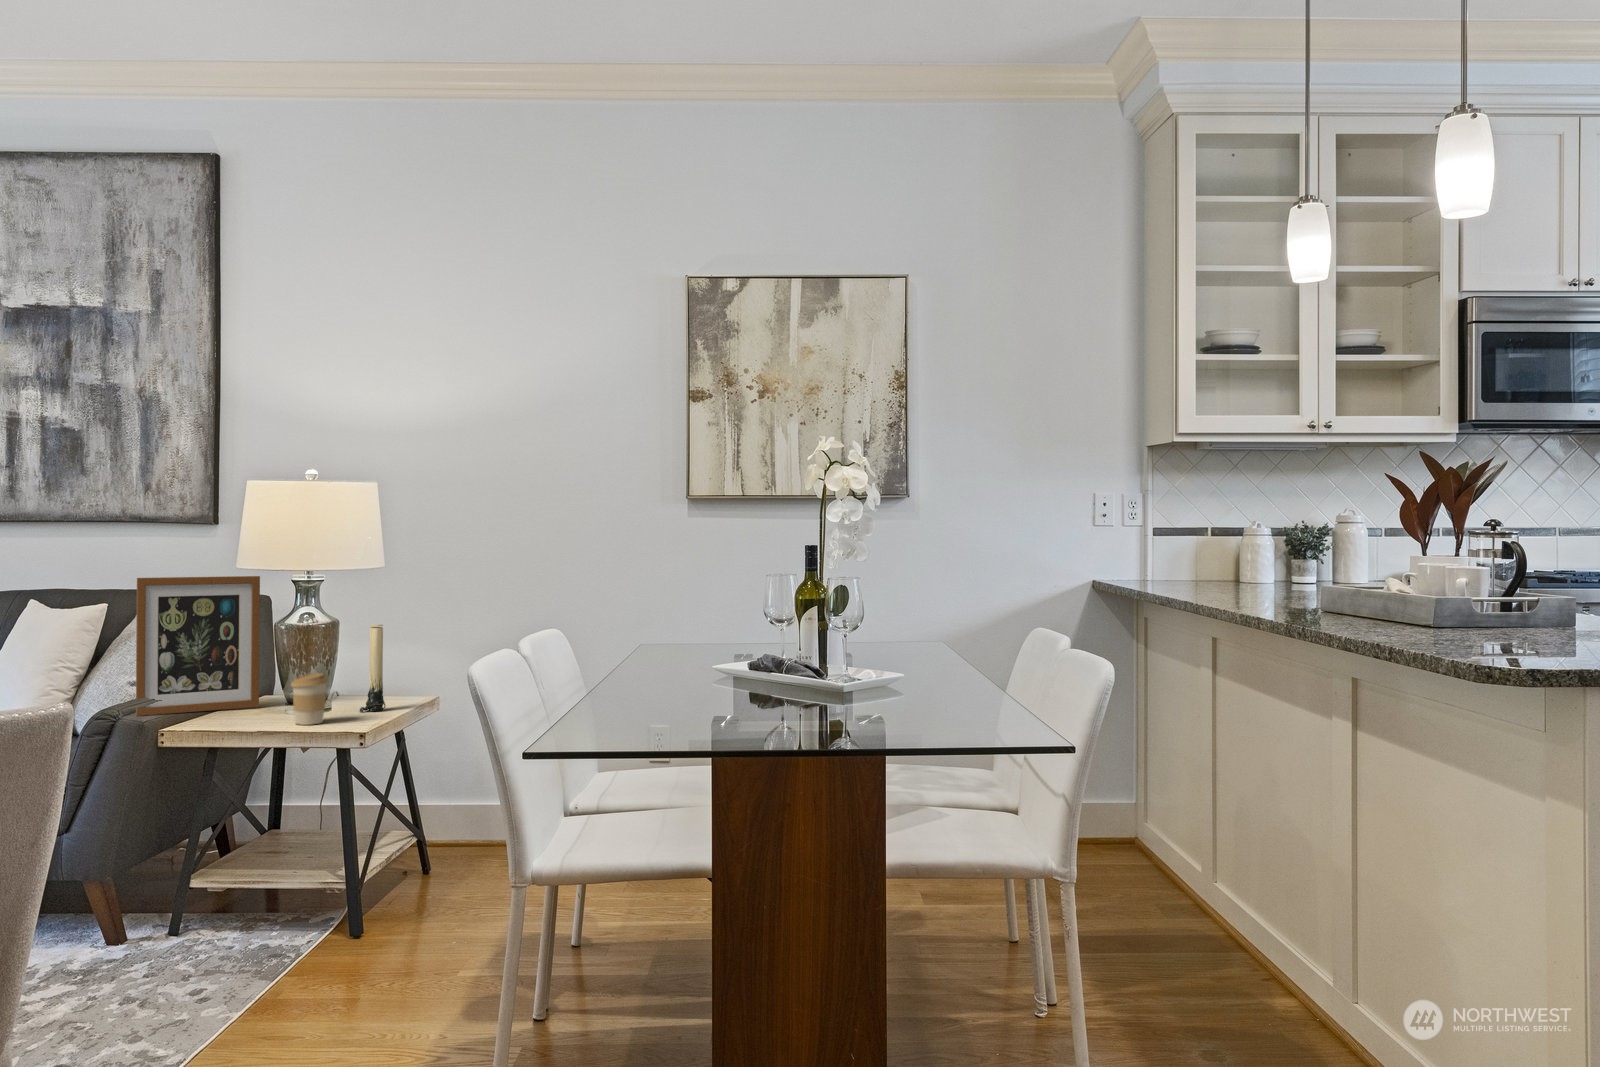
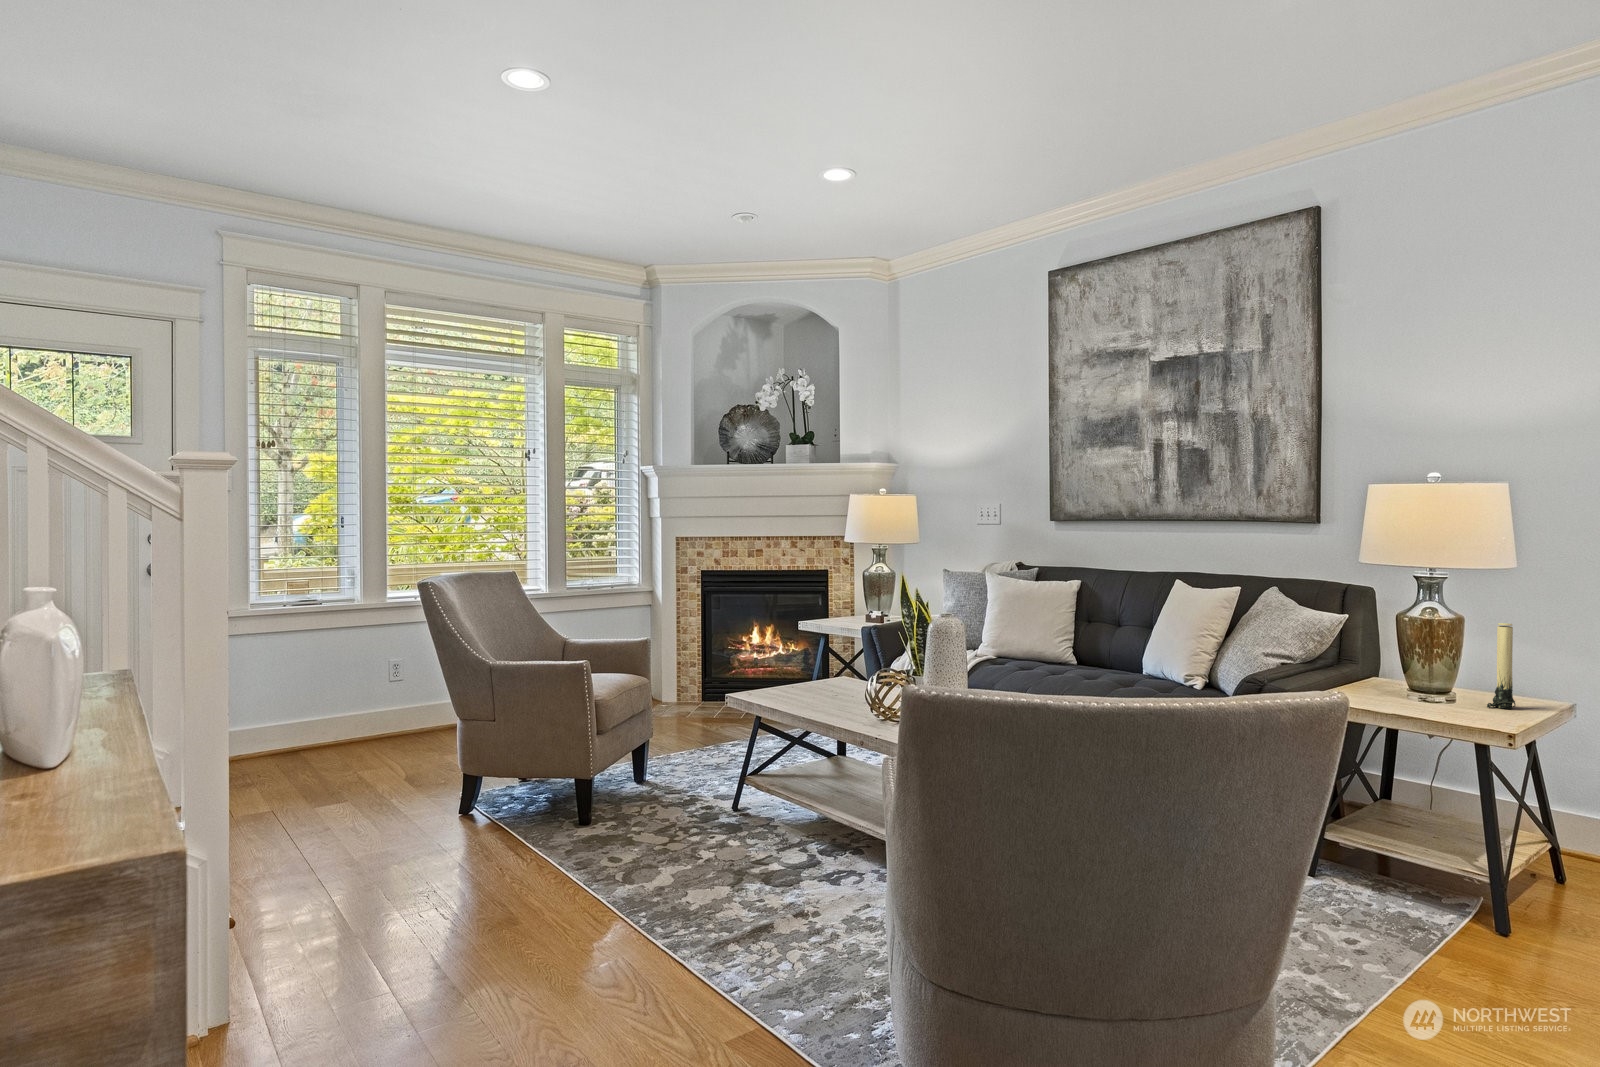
picture frame: present [136,576,260,716] -> none [1272,571,1379,690]
coffee cup: present [291,673,328,725] -> none [1421,667,1460,715]

